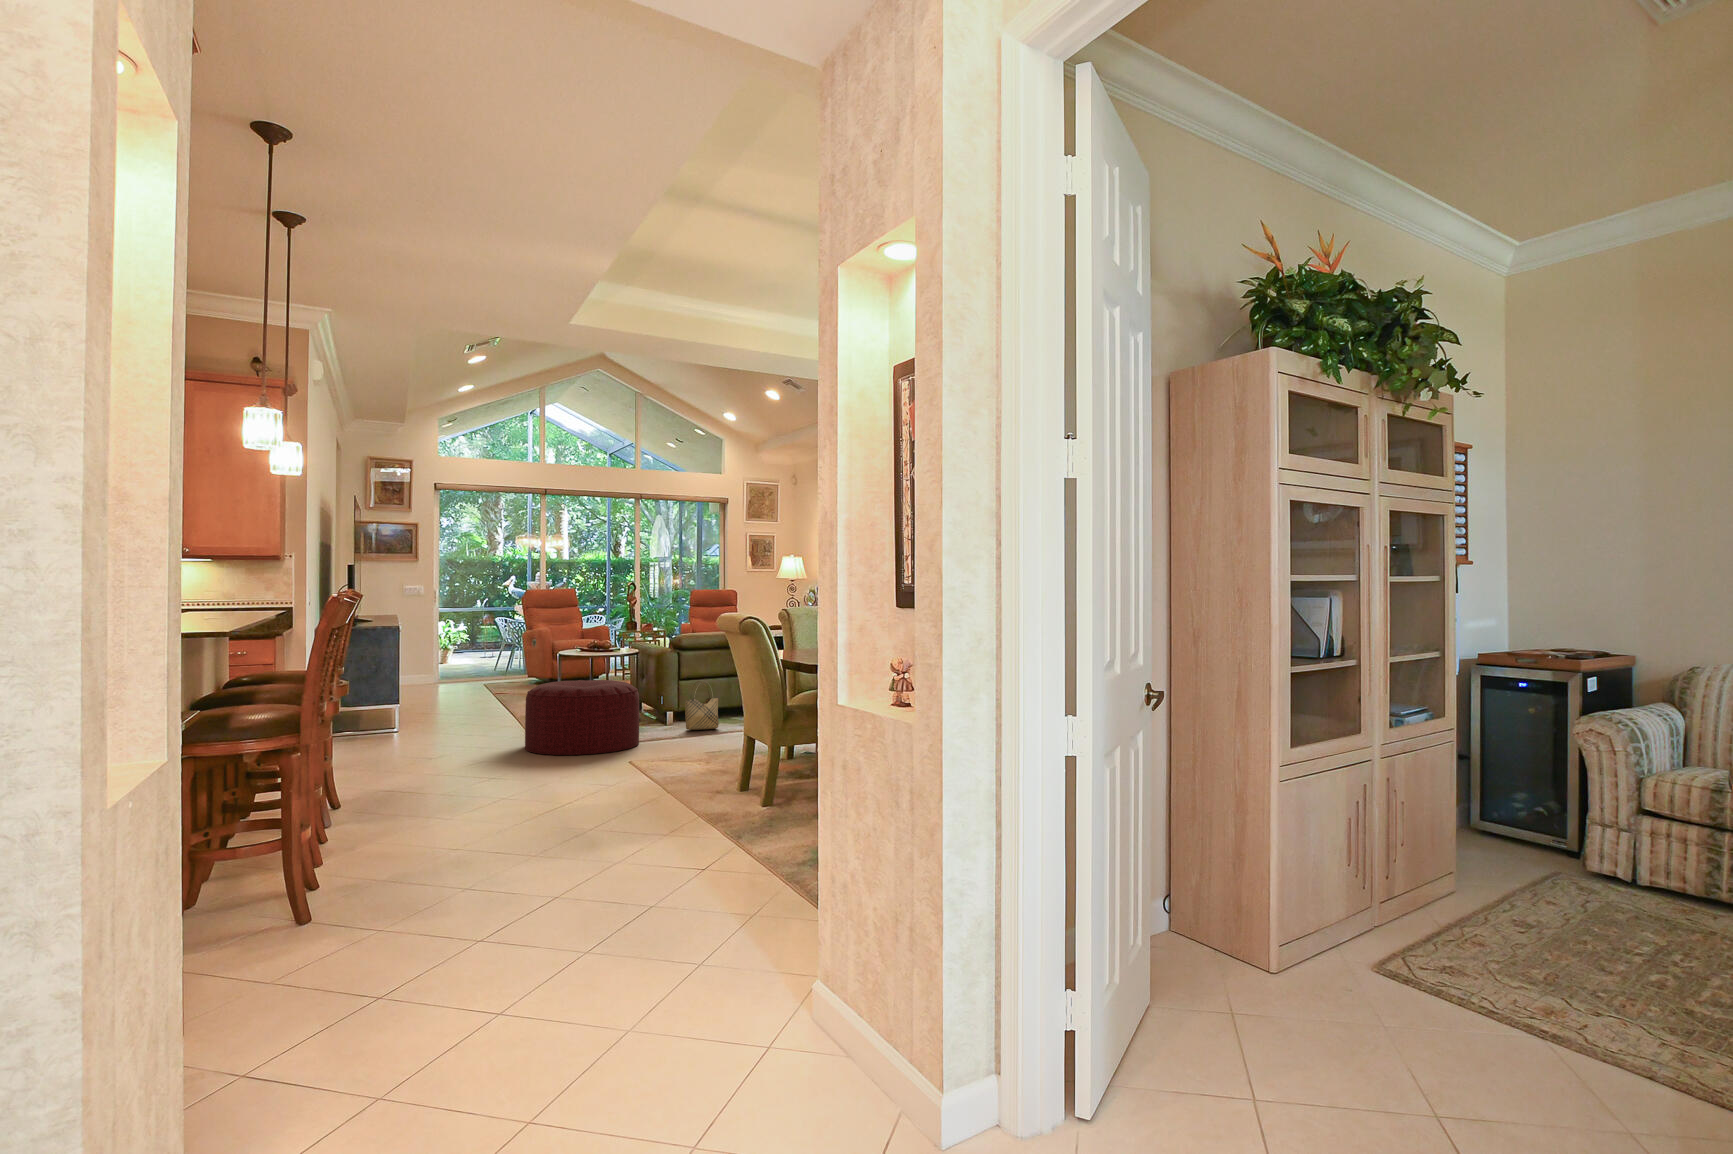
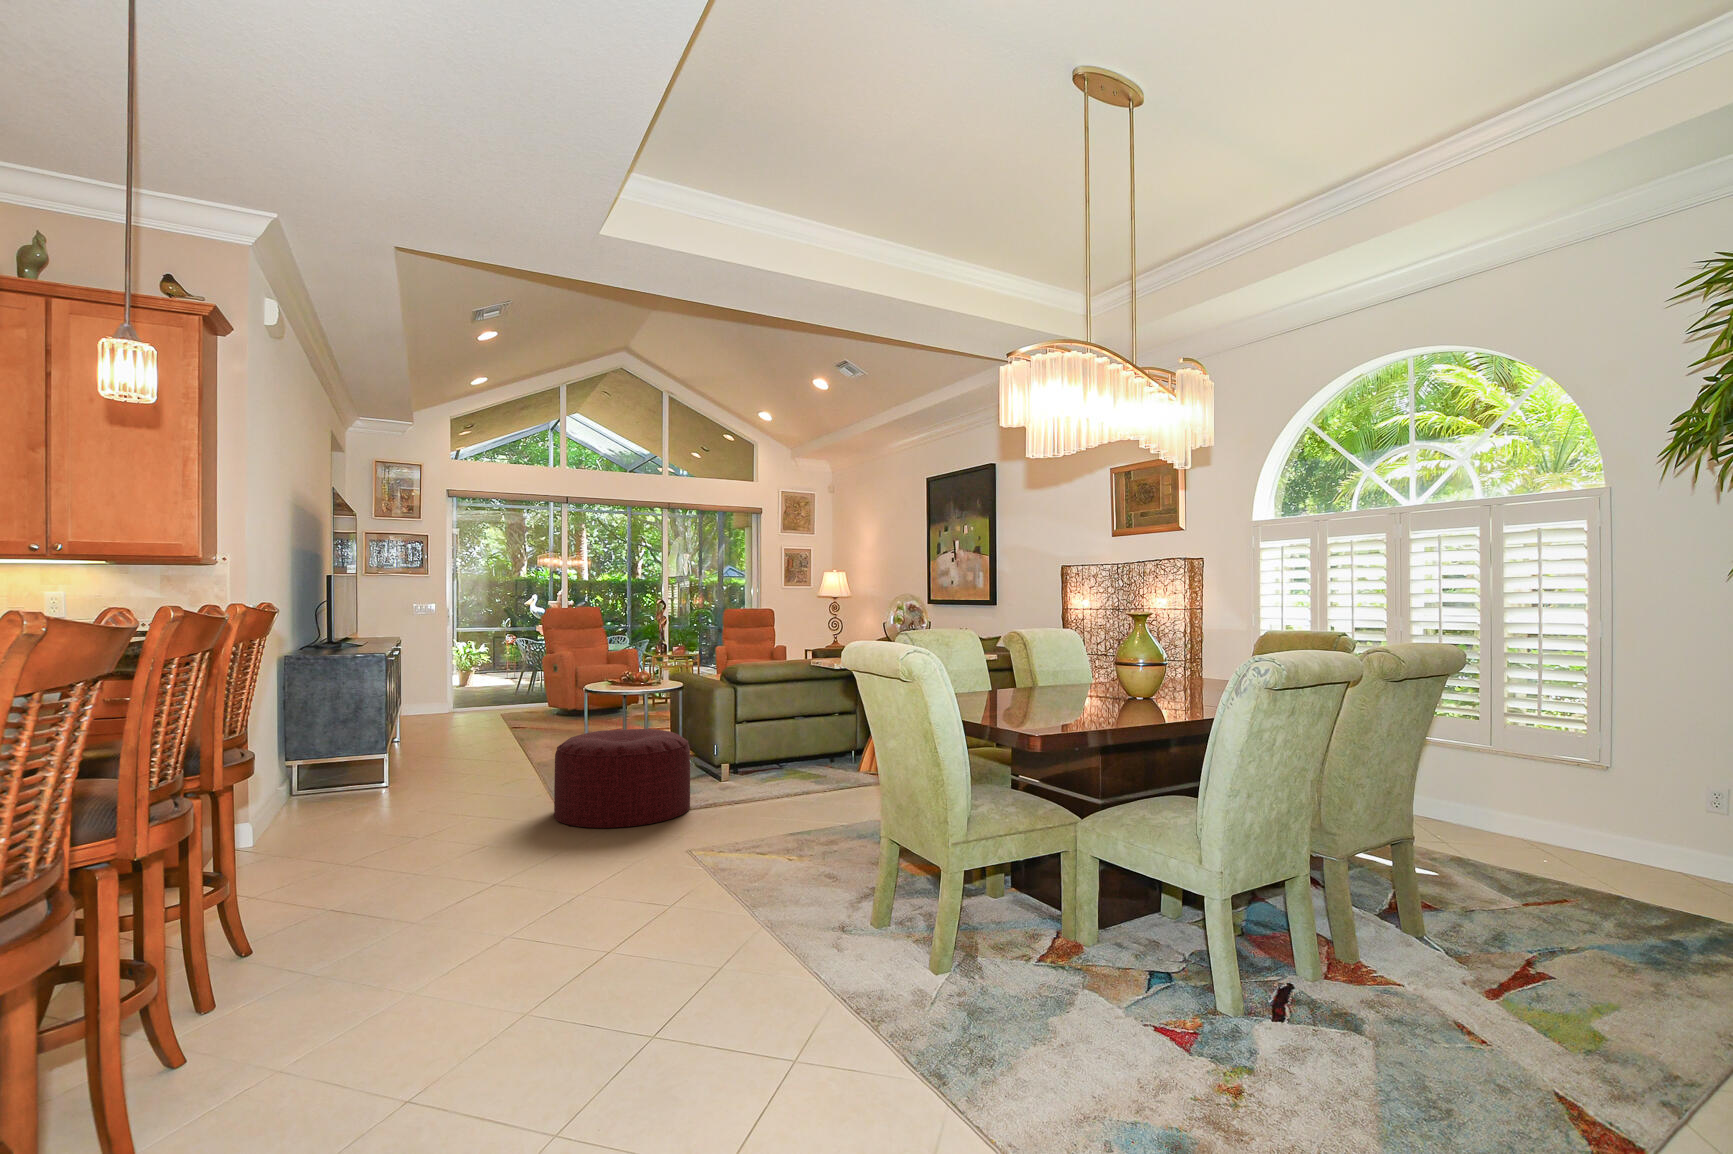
woven basket: present [684,681,719,730] -> none [739,725,778,783]

